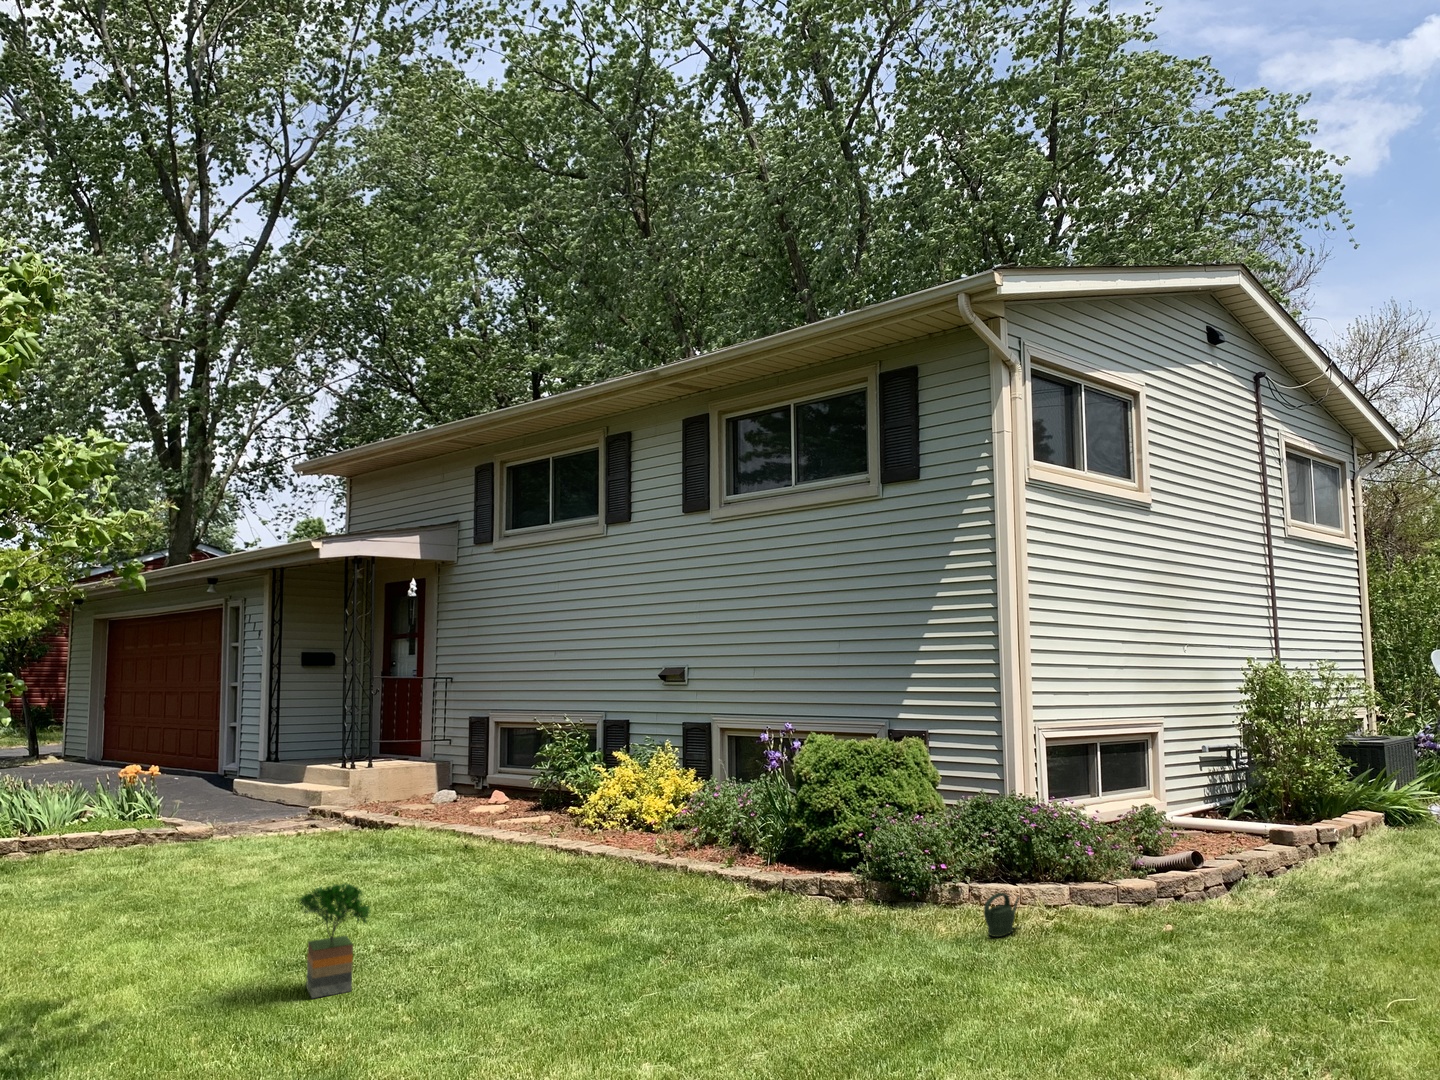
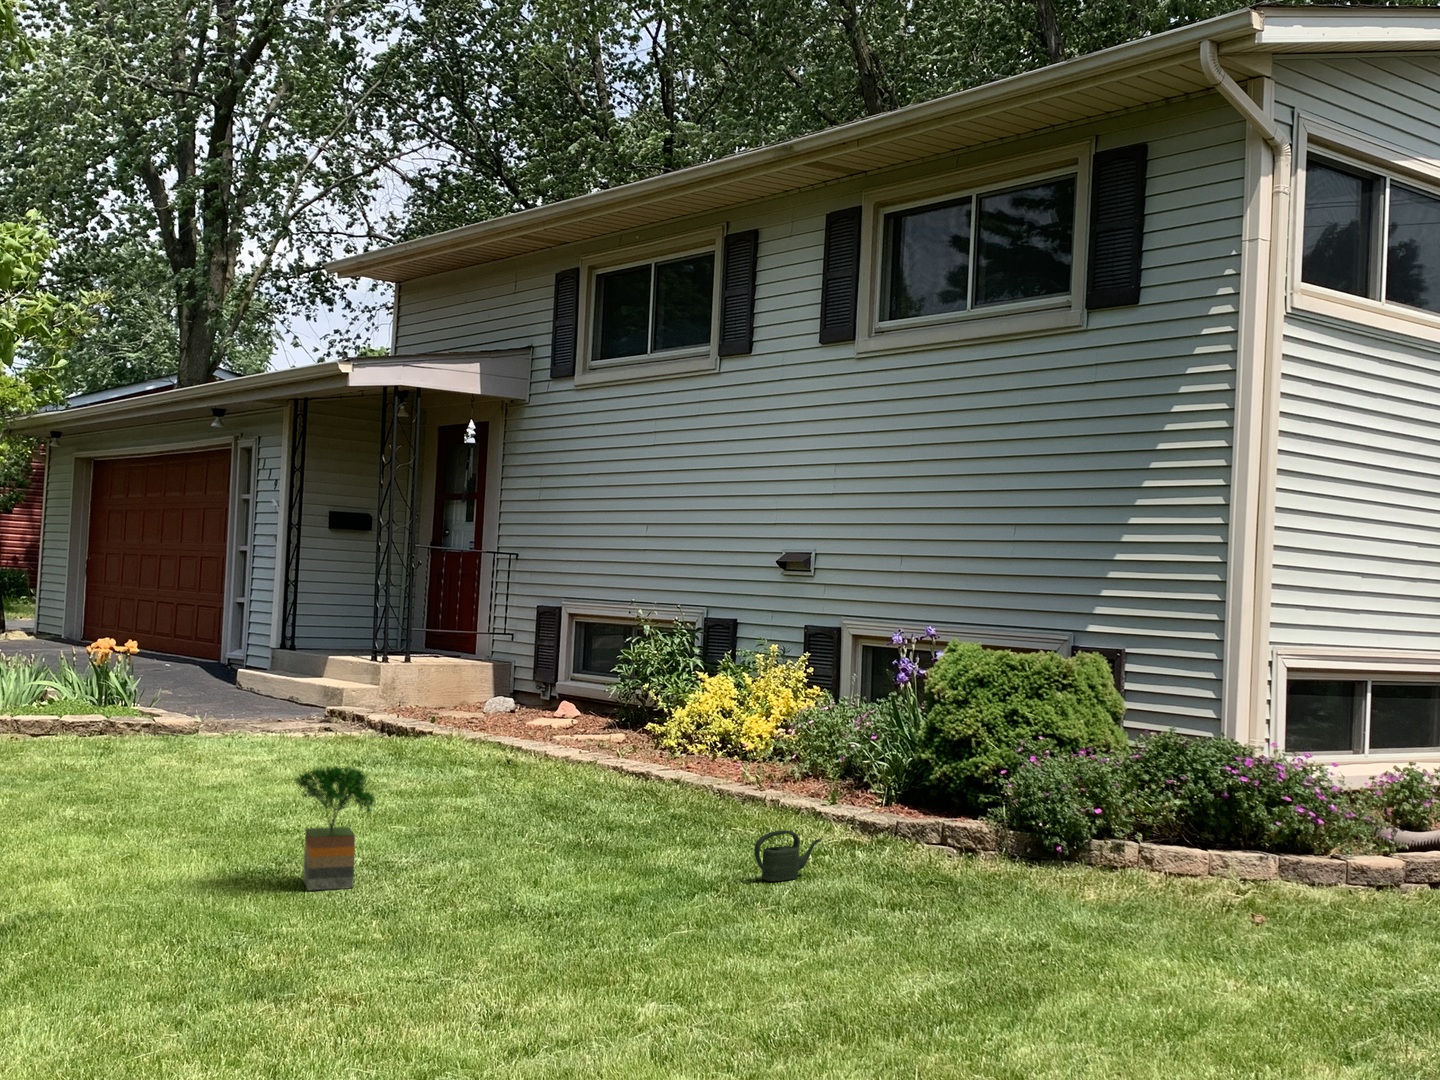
watering can: present [984,893,1020,937] -> present [754,830,820,881]

